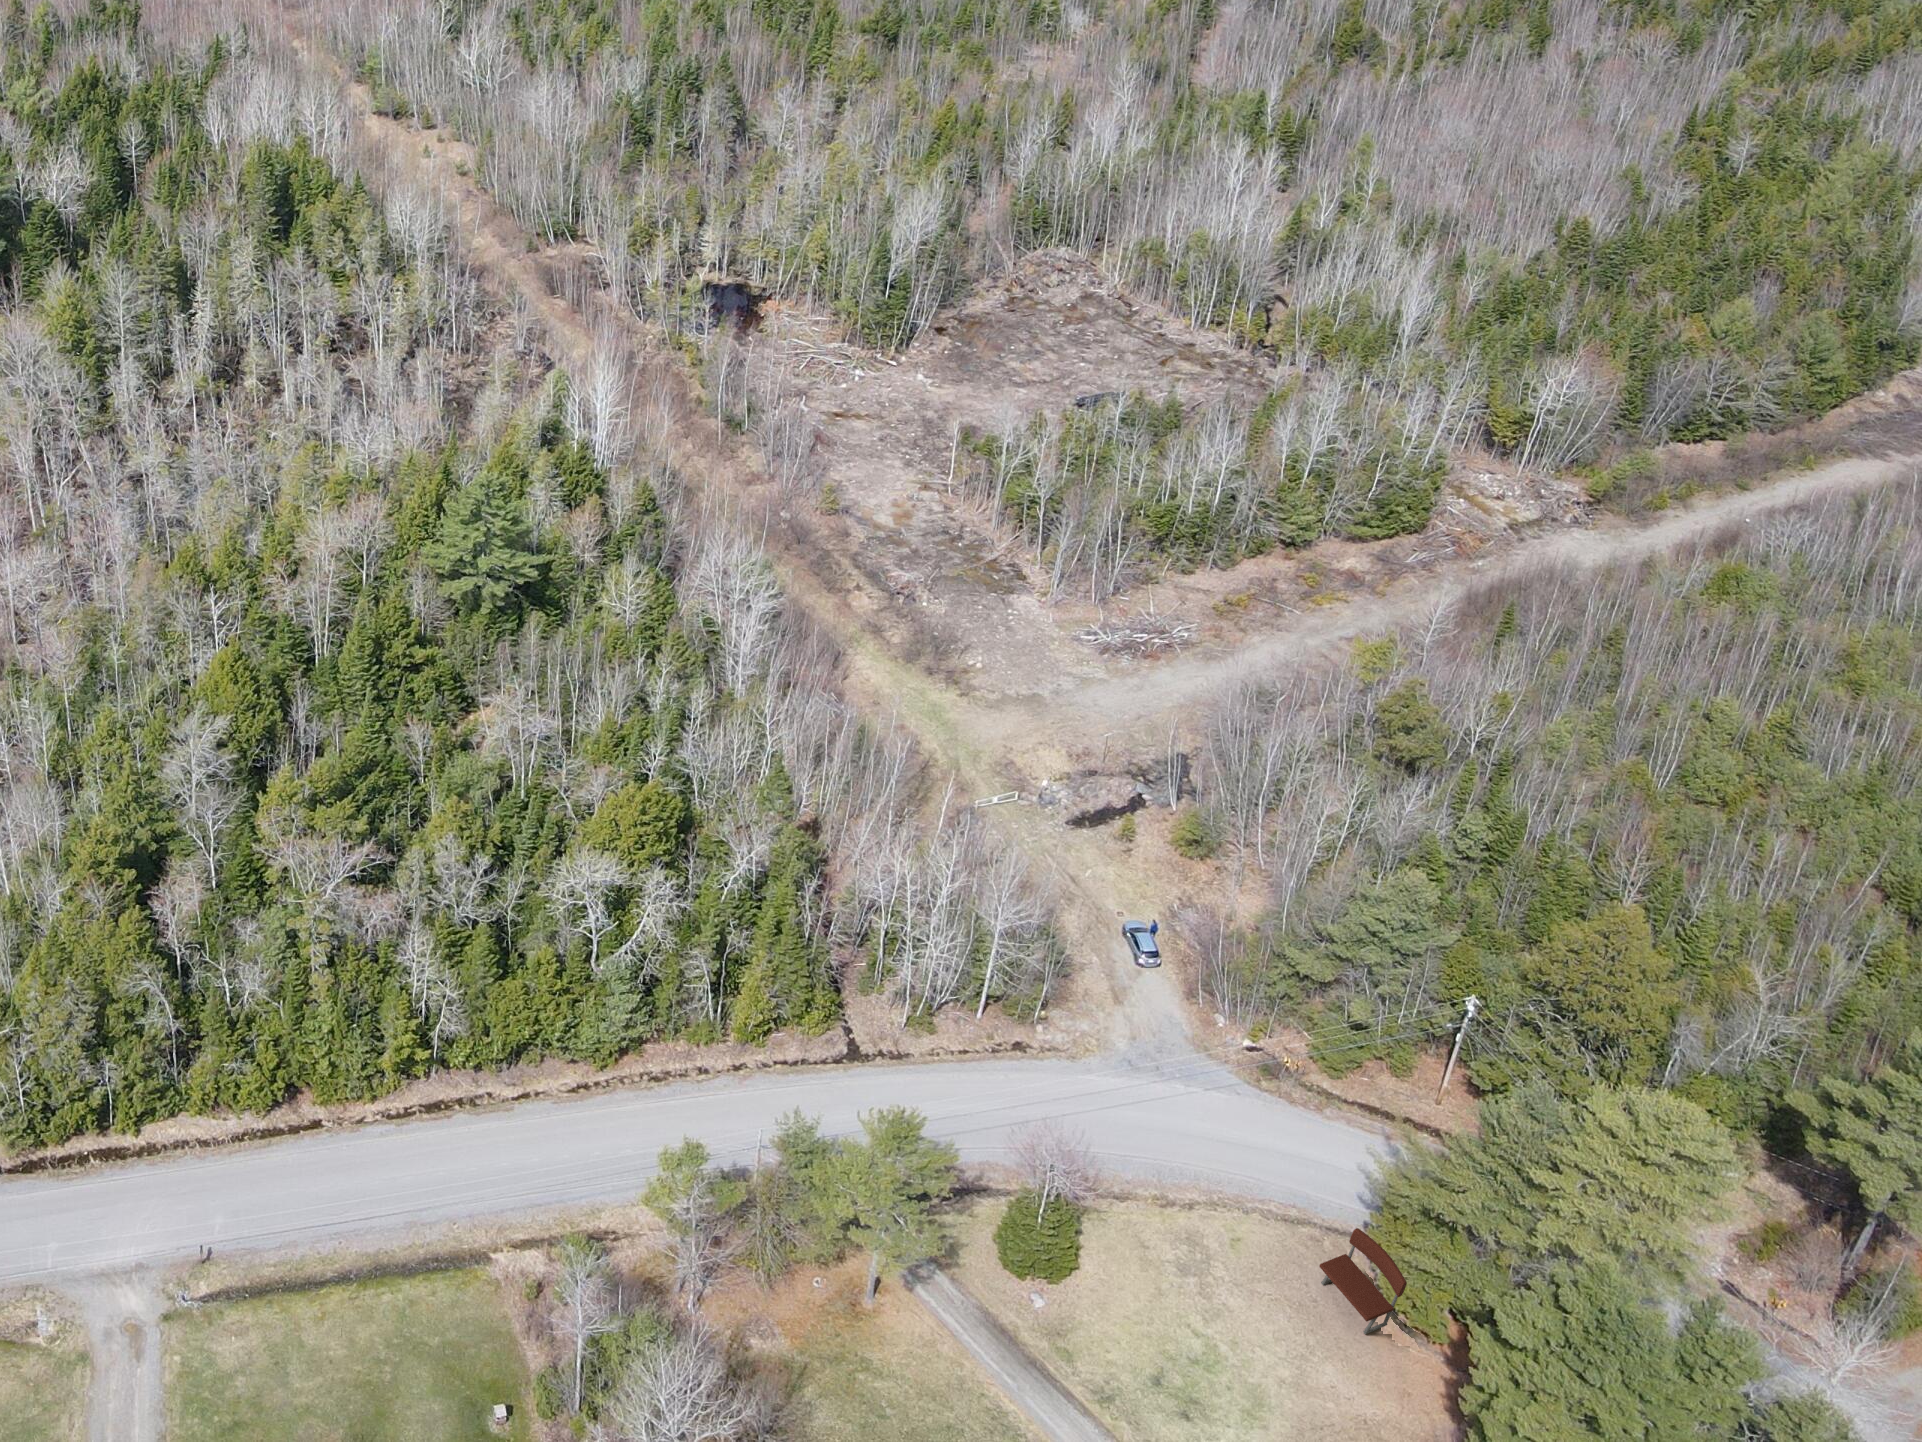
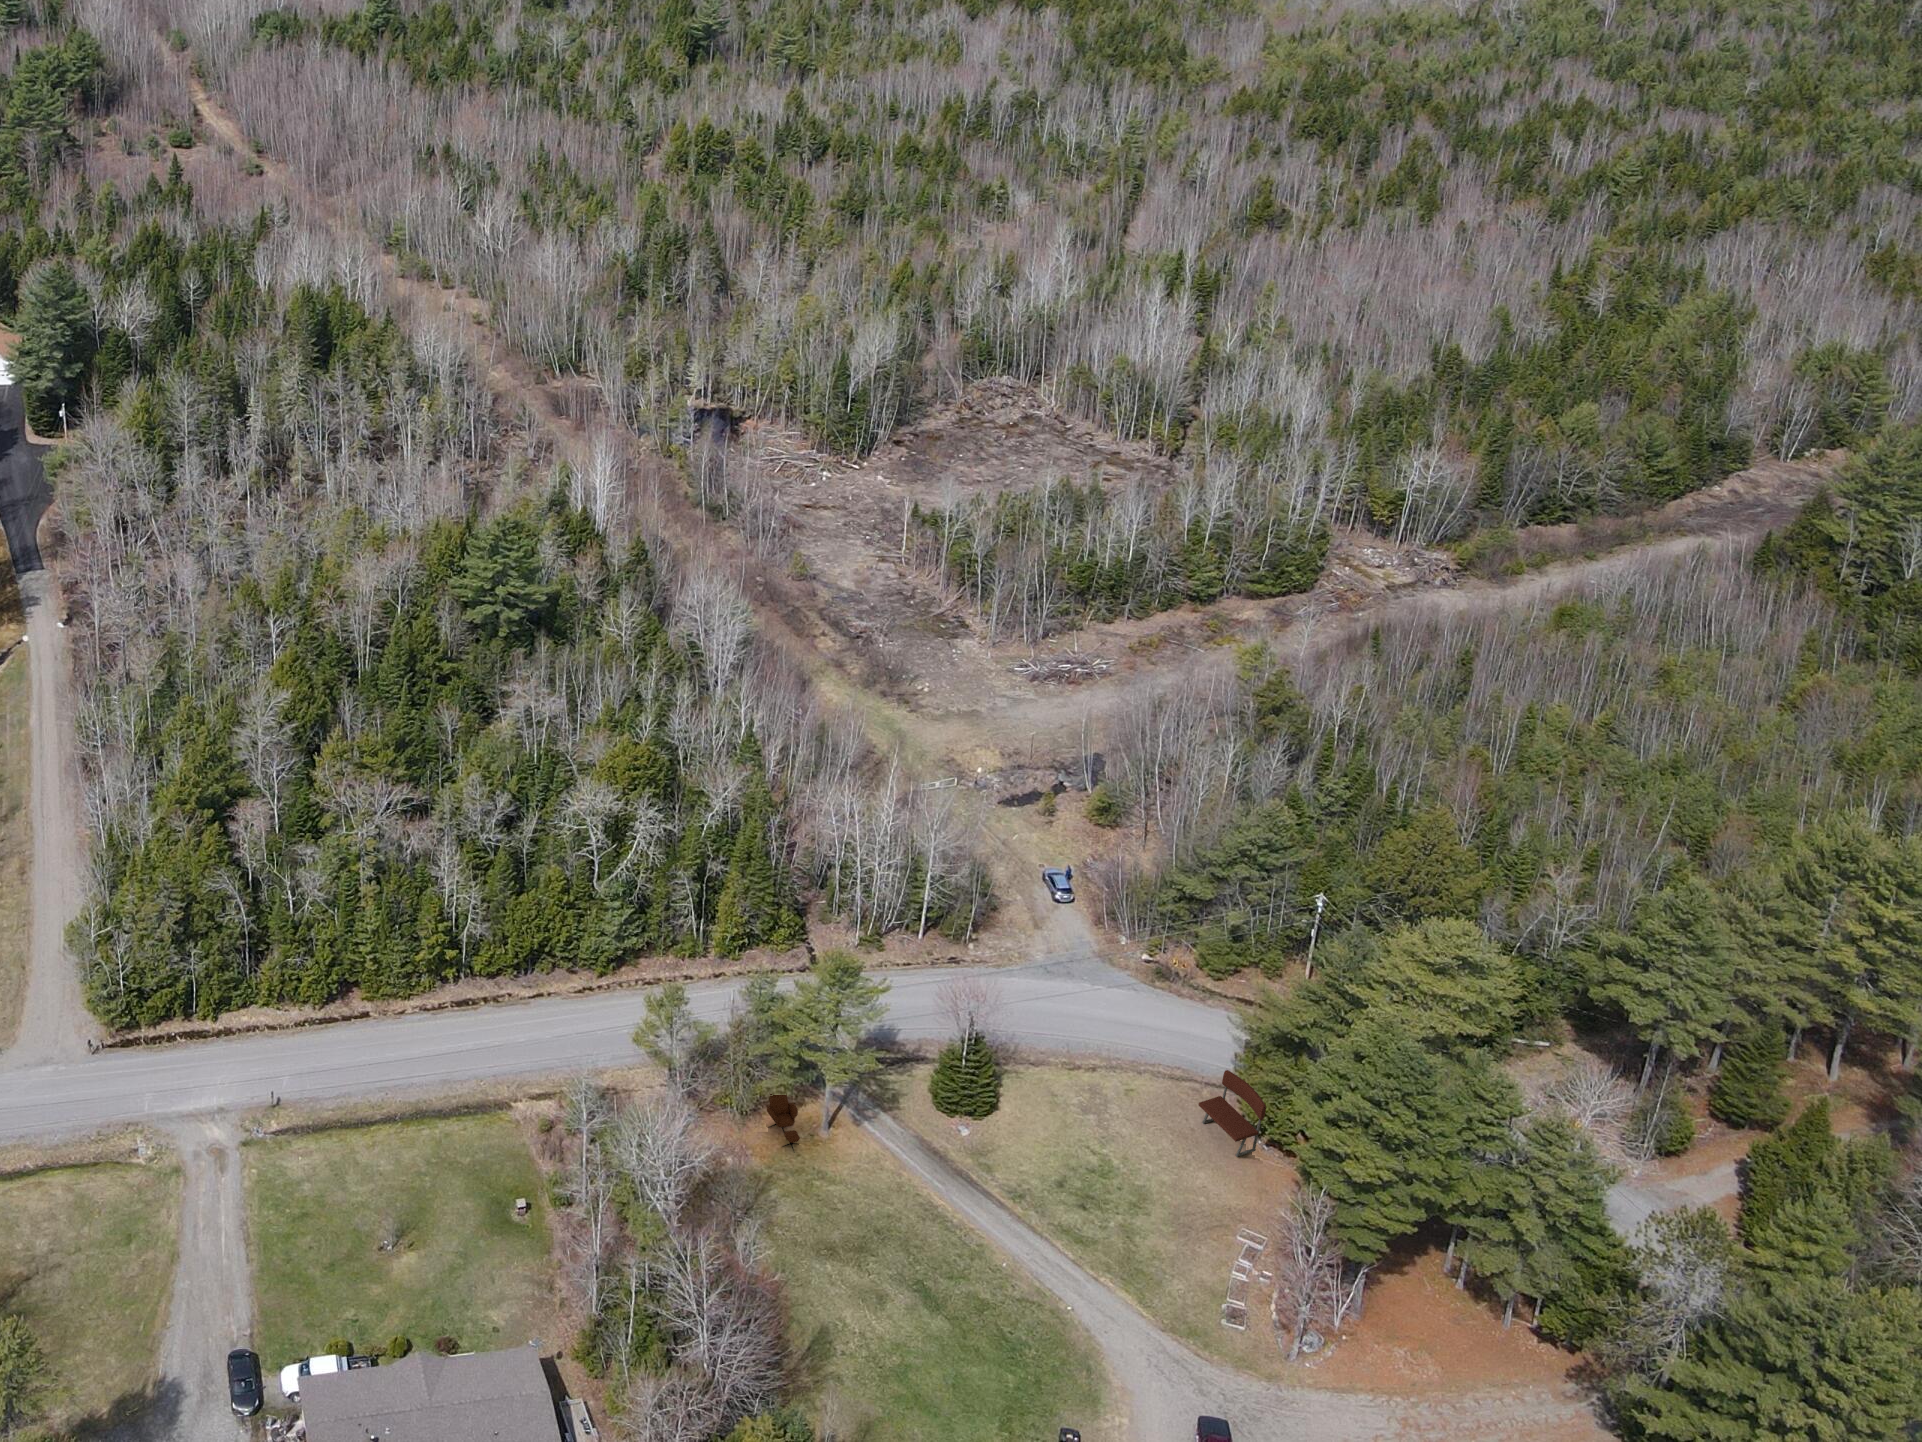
lounge chair: none [799,1245,839,1329] -> present [767,1094,800,1153]

